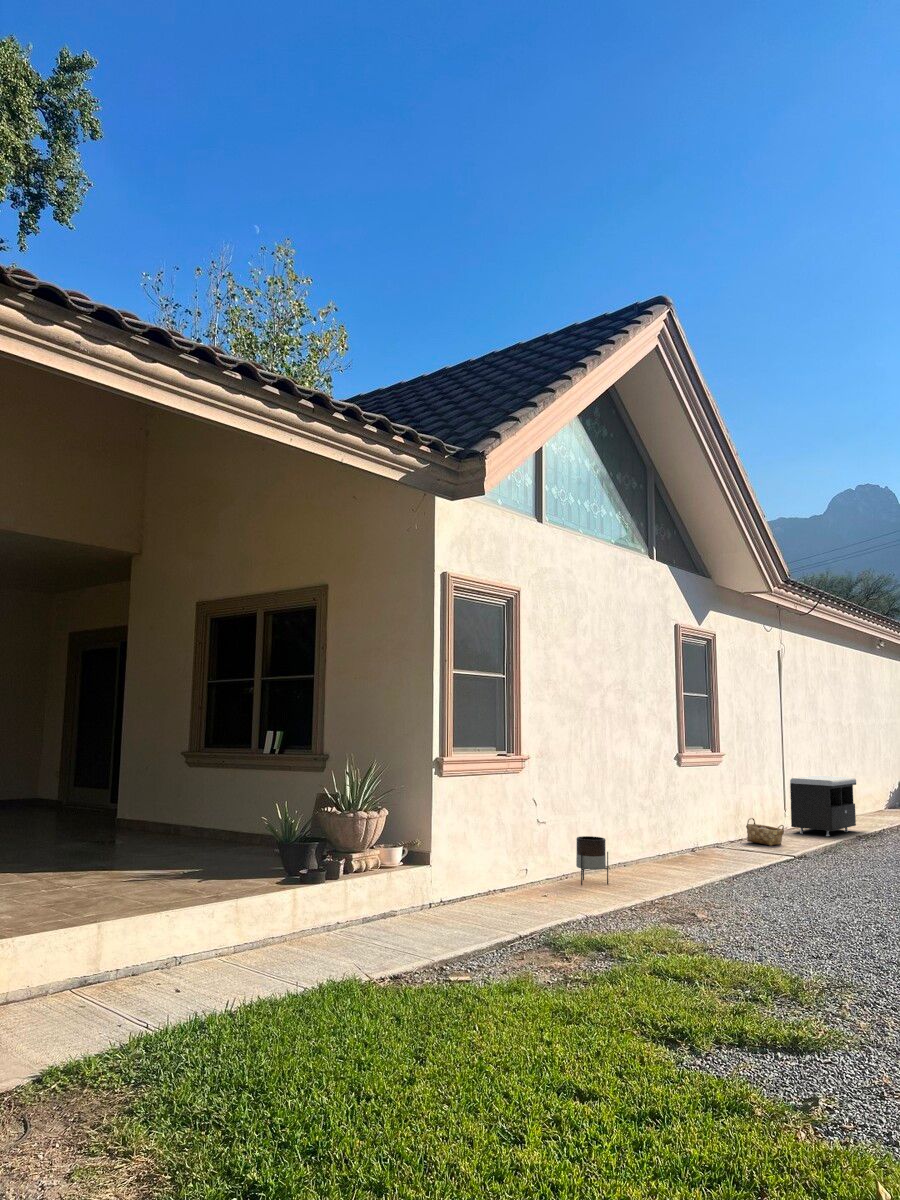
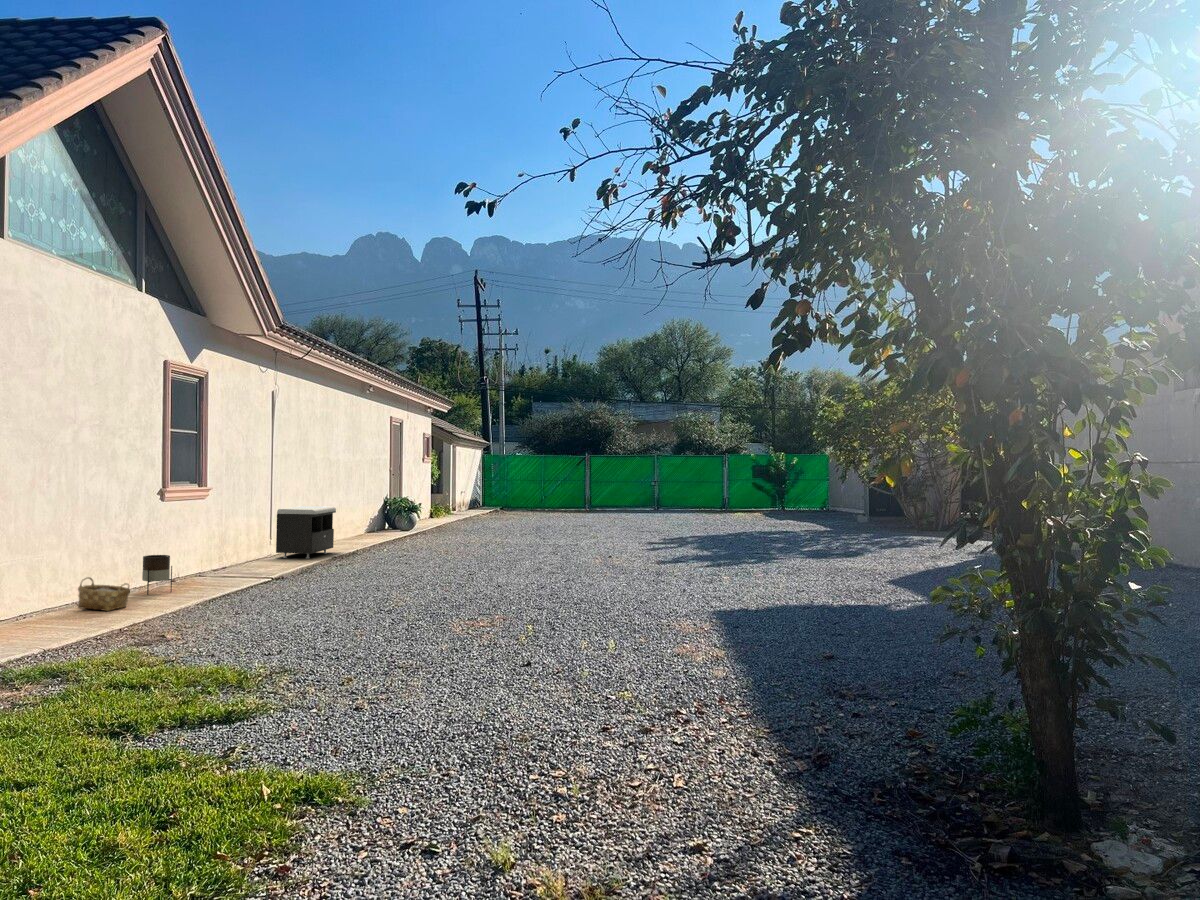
woven basket: present [746,818,784,846] -> present [78,577,130,611]
planter: present [576,836,608,885] -> present [142,555,172,595]

